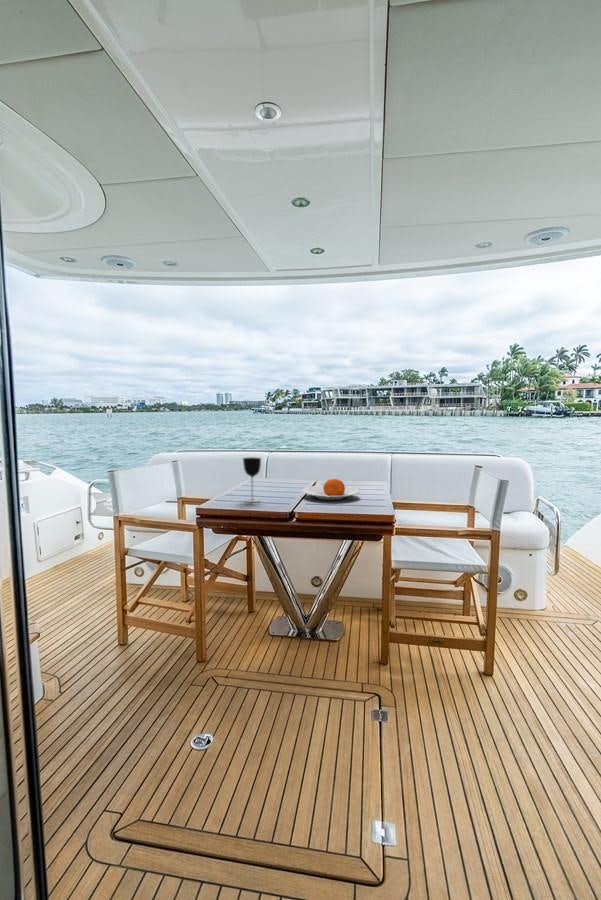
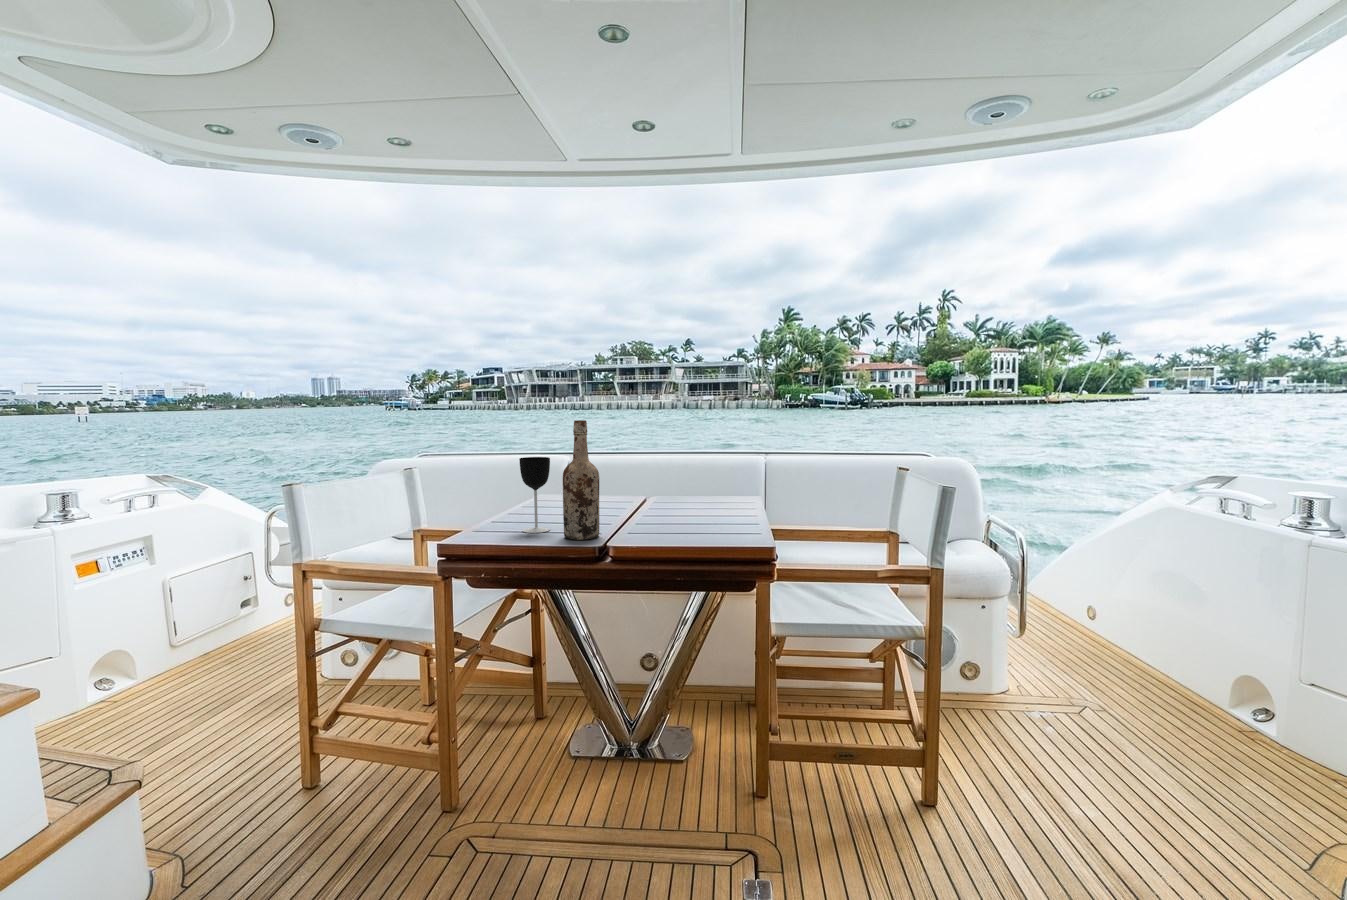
wine bottle: none [269,437,290,508] -> present [563,420,599,540]
plate: present [302,479,359,500] -> none [621,492,715,525]

